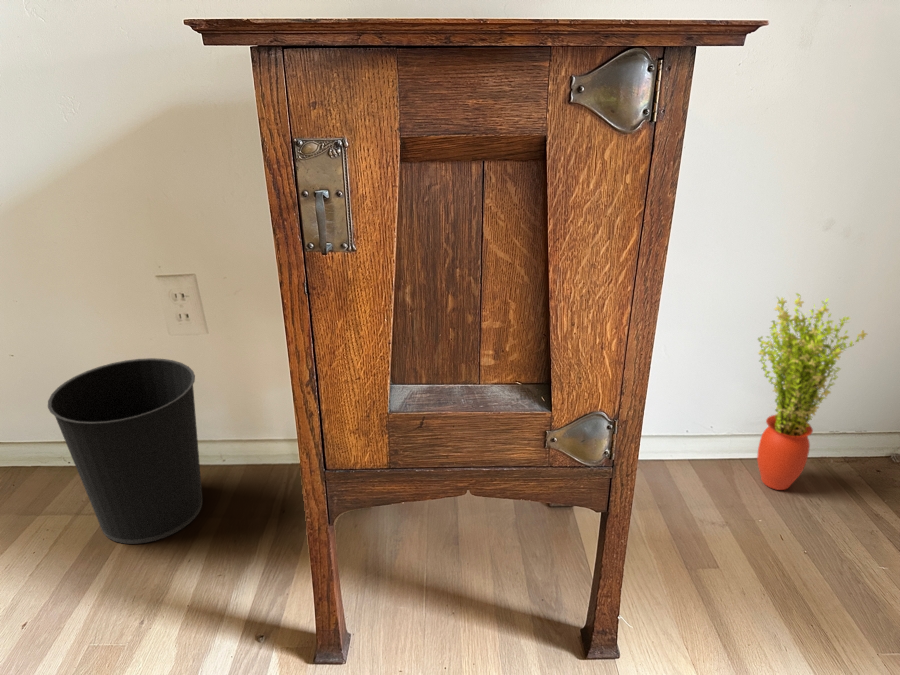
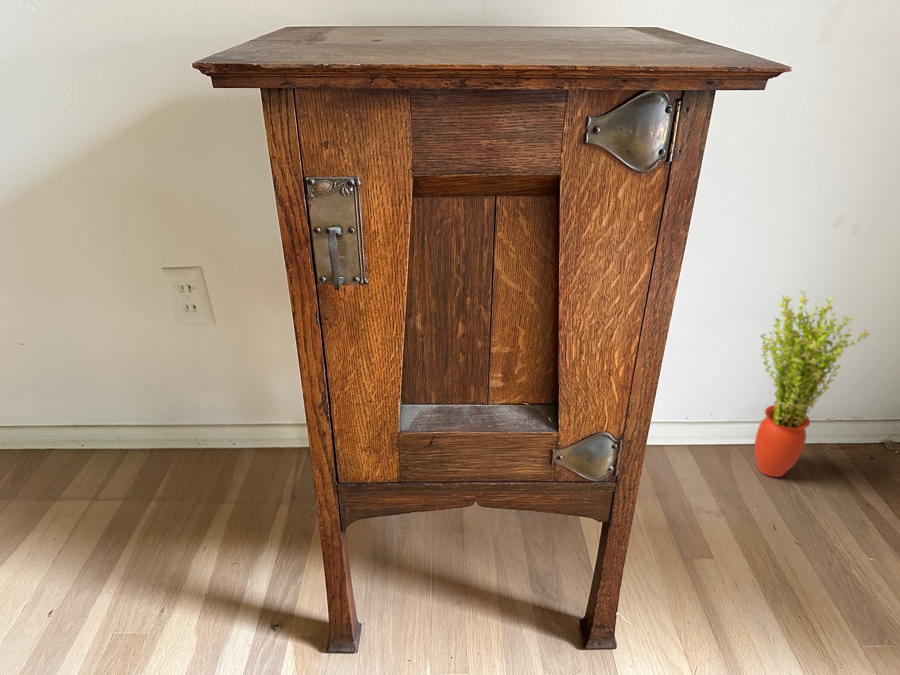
wastebasket: present [48,358,203,544] -> none [62,349,215,530]

